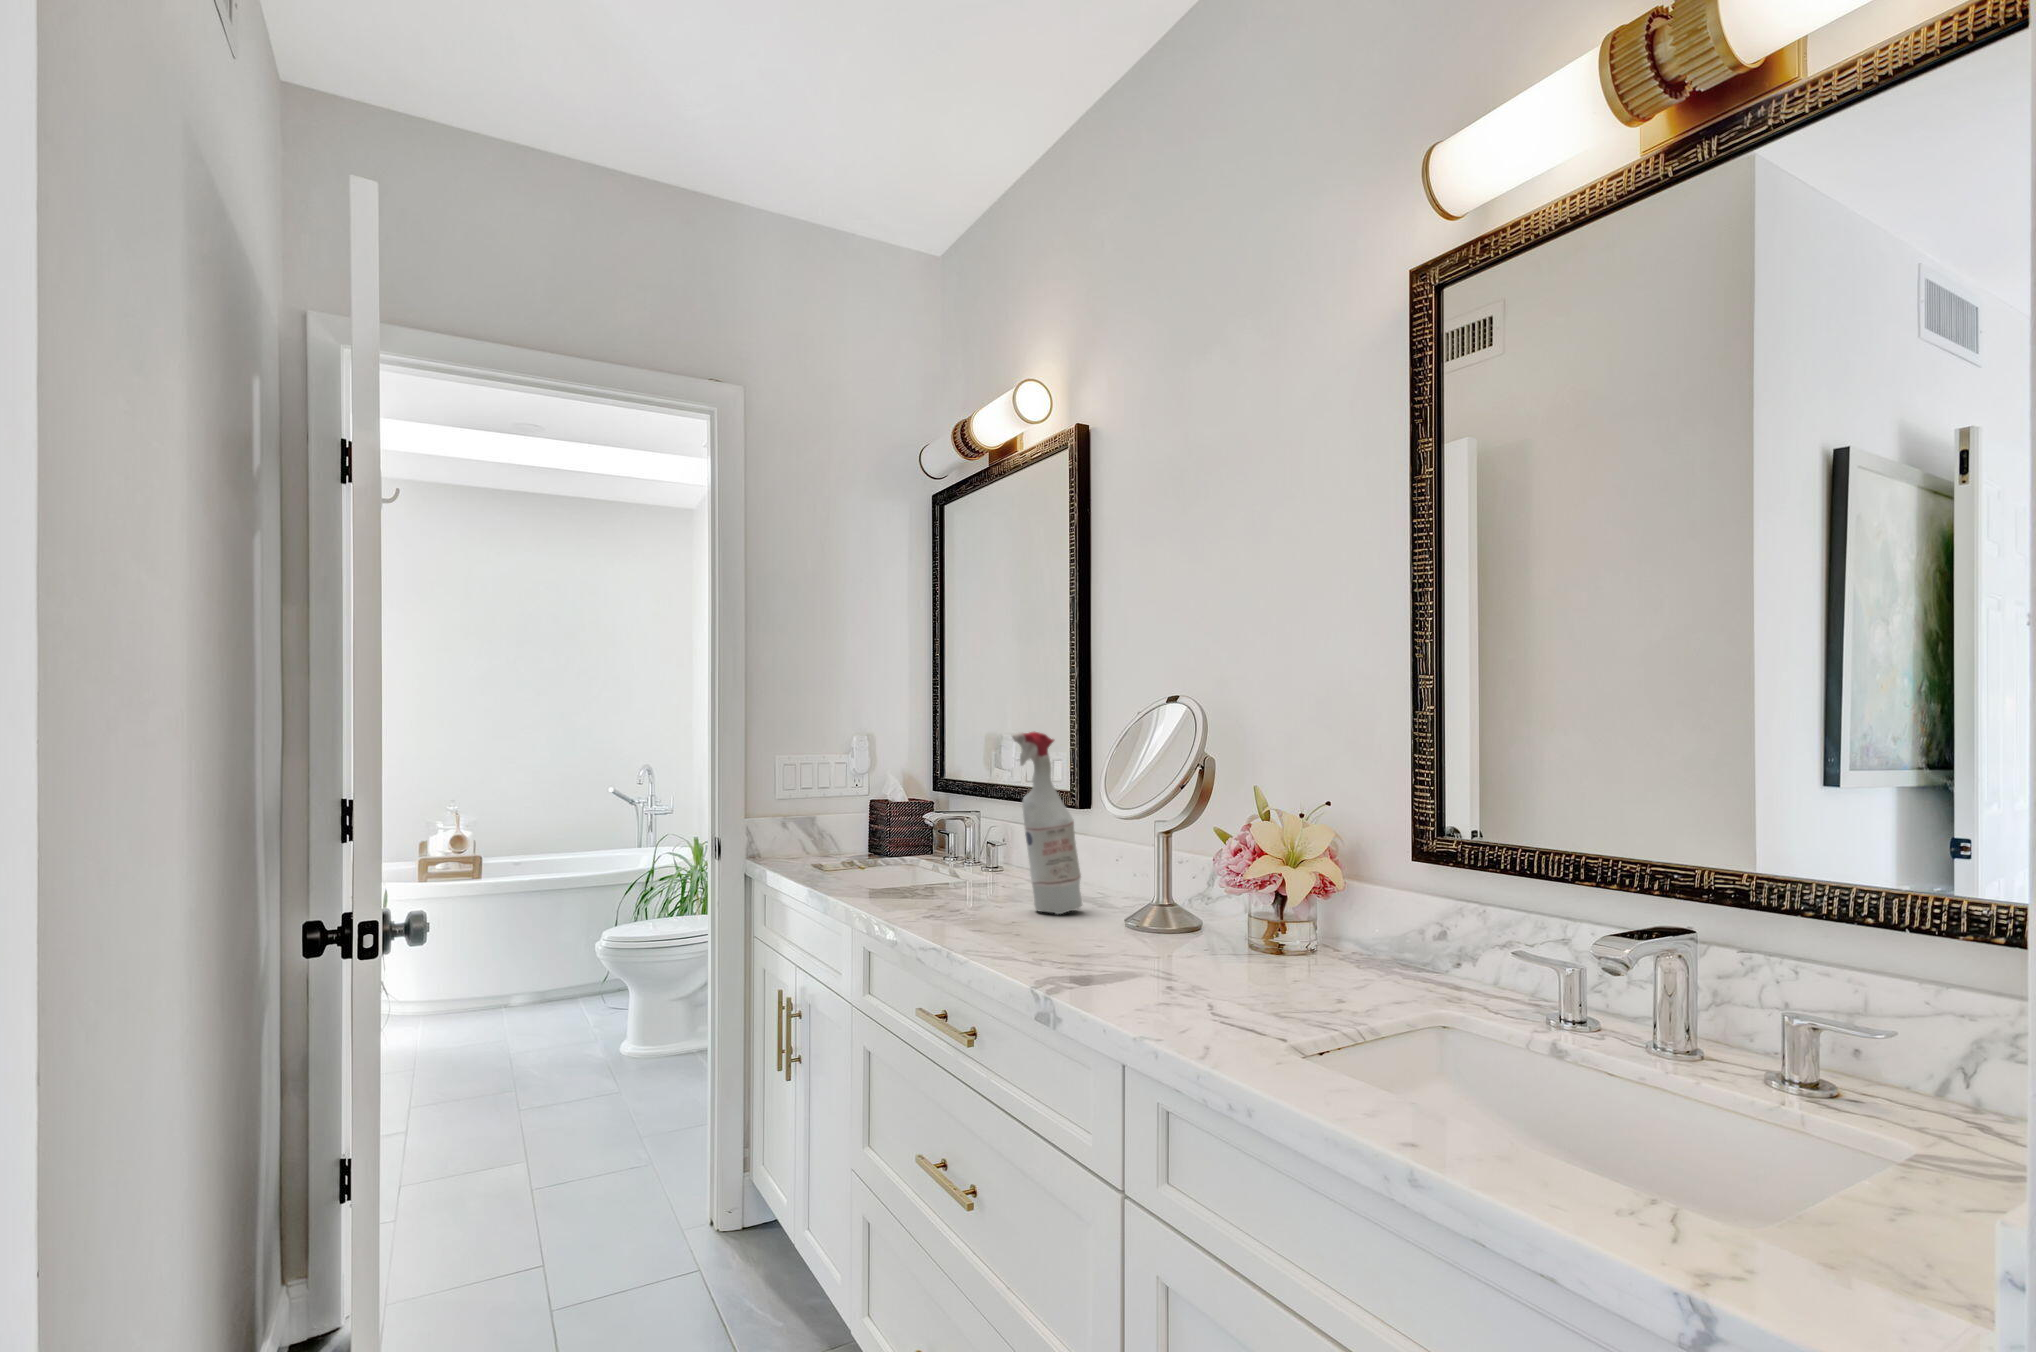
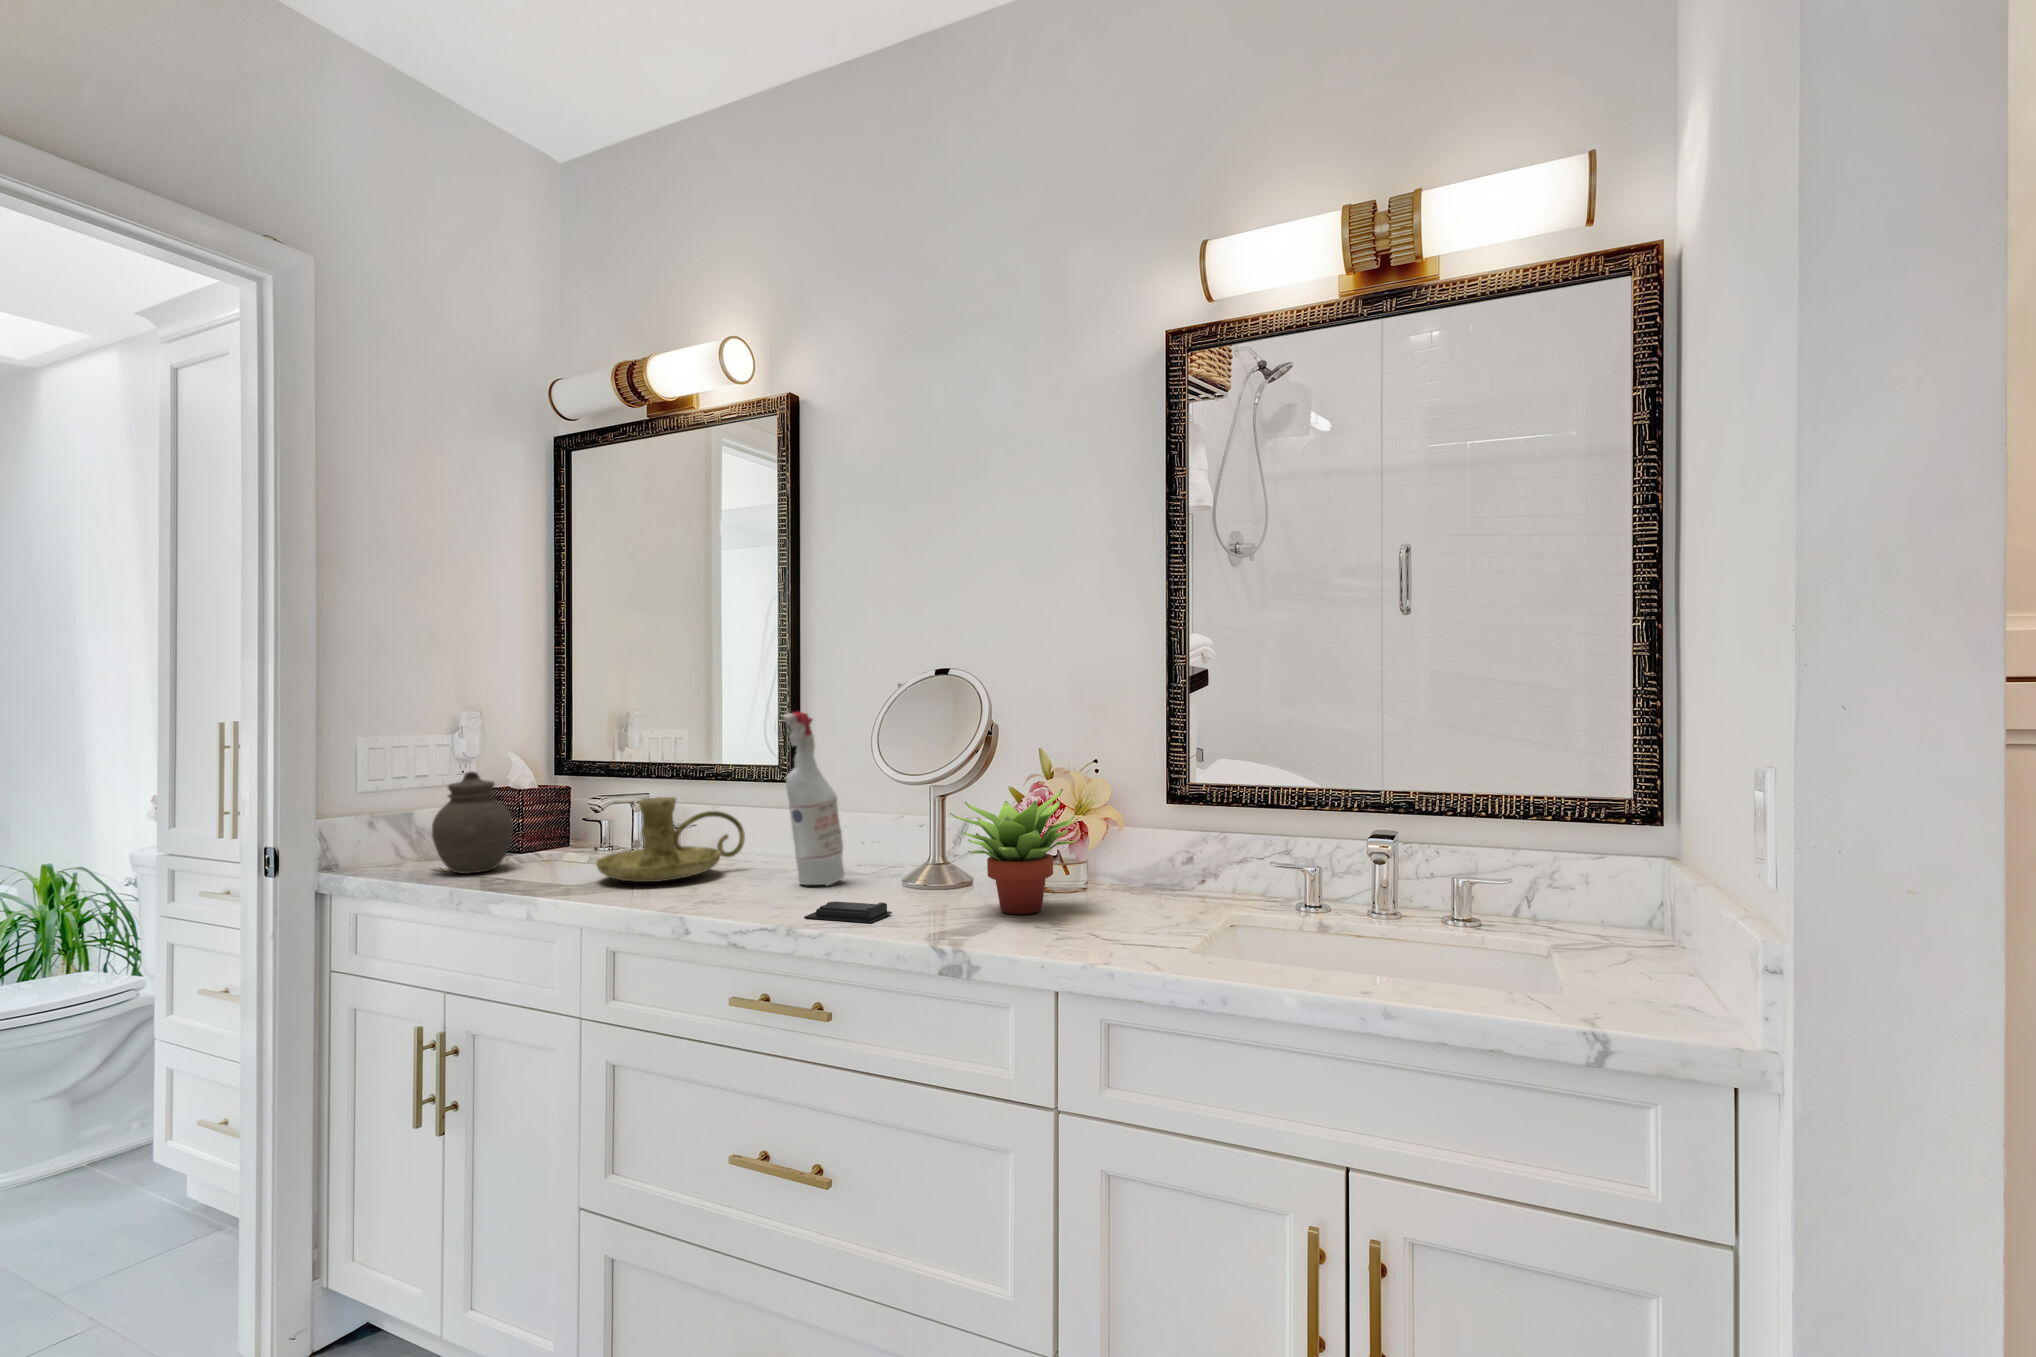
jar: none [795,779,859,867] -> present [432,771,513,874]
candle holder: none [882,812,1023,890] -> present [596,797,745,882]
succulent plant: none [1106,828,1266,974] -> present [950,789,1078,914]
soap bar: none [972,929,1056,957] -> present [804,901,892,923]

